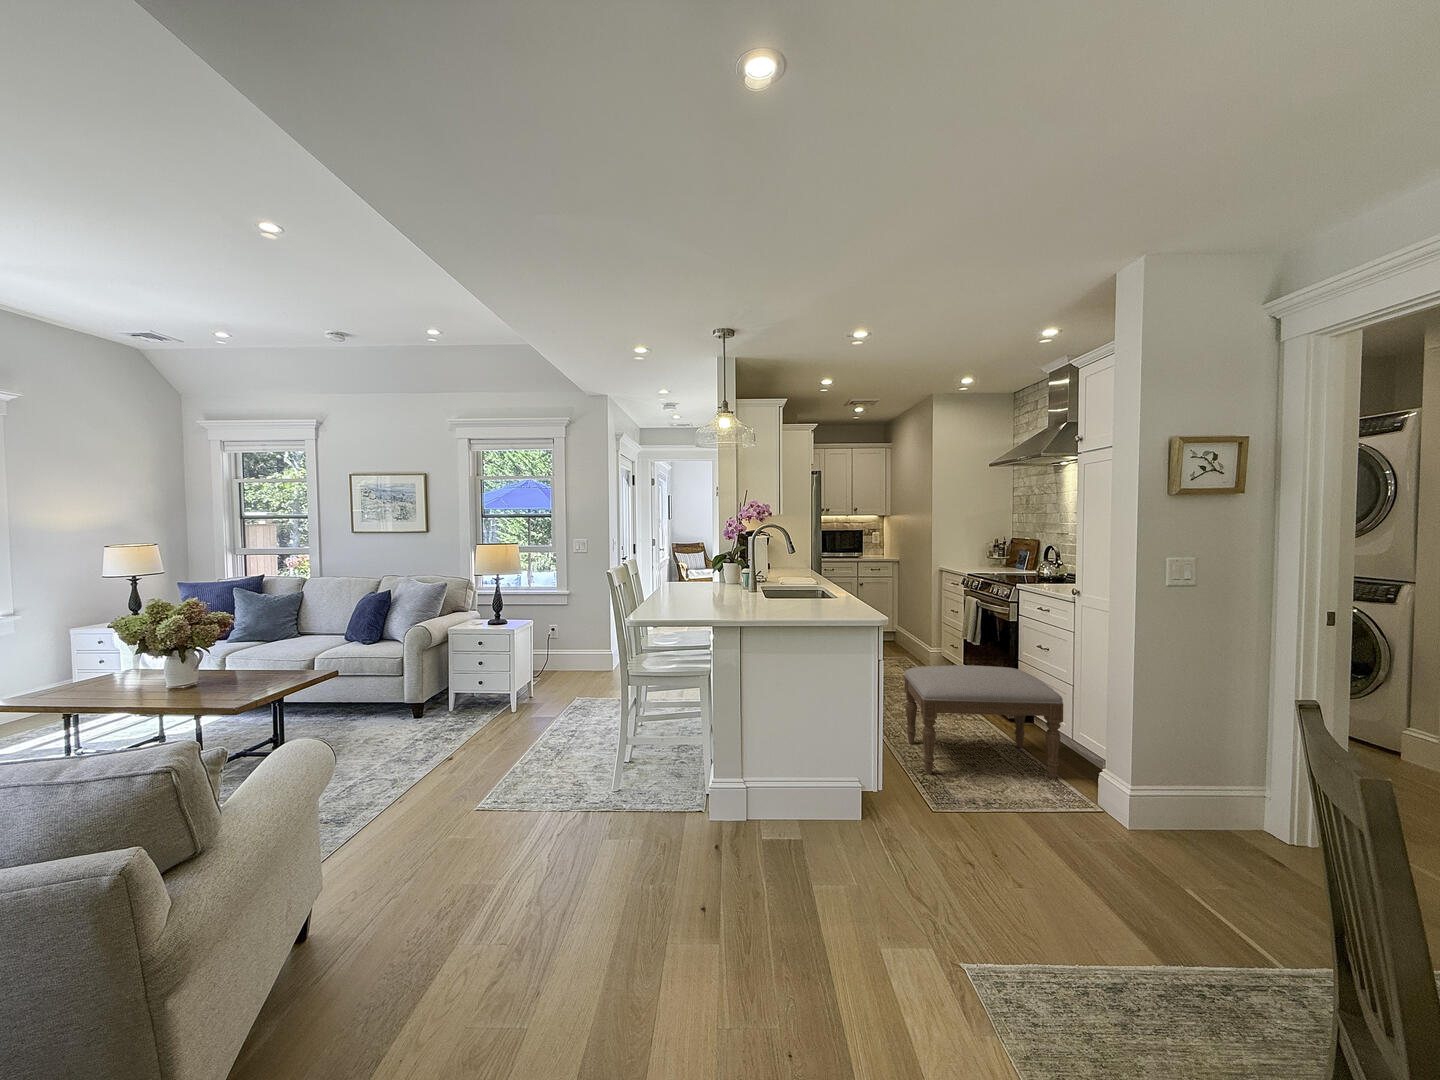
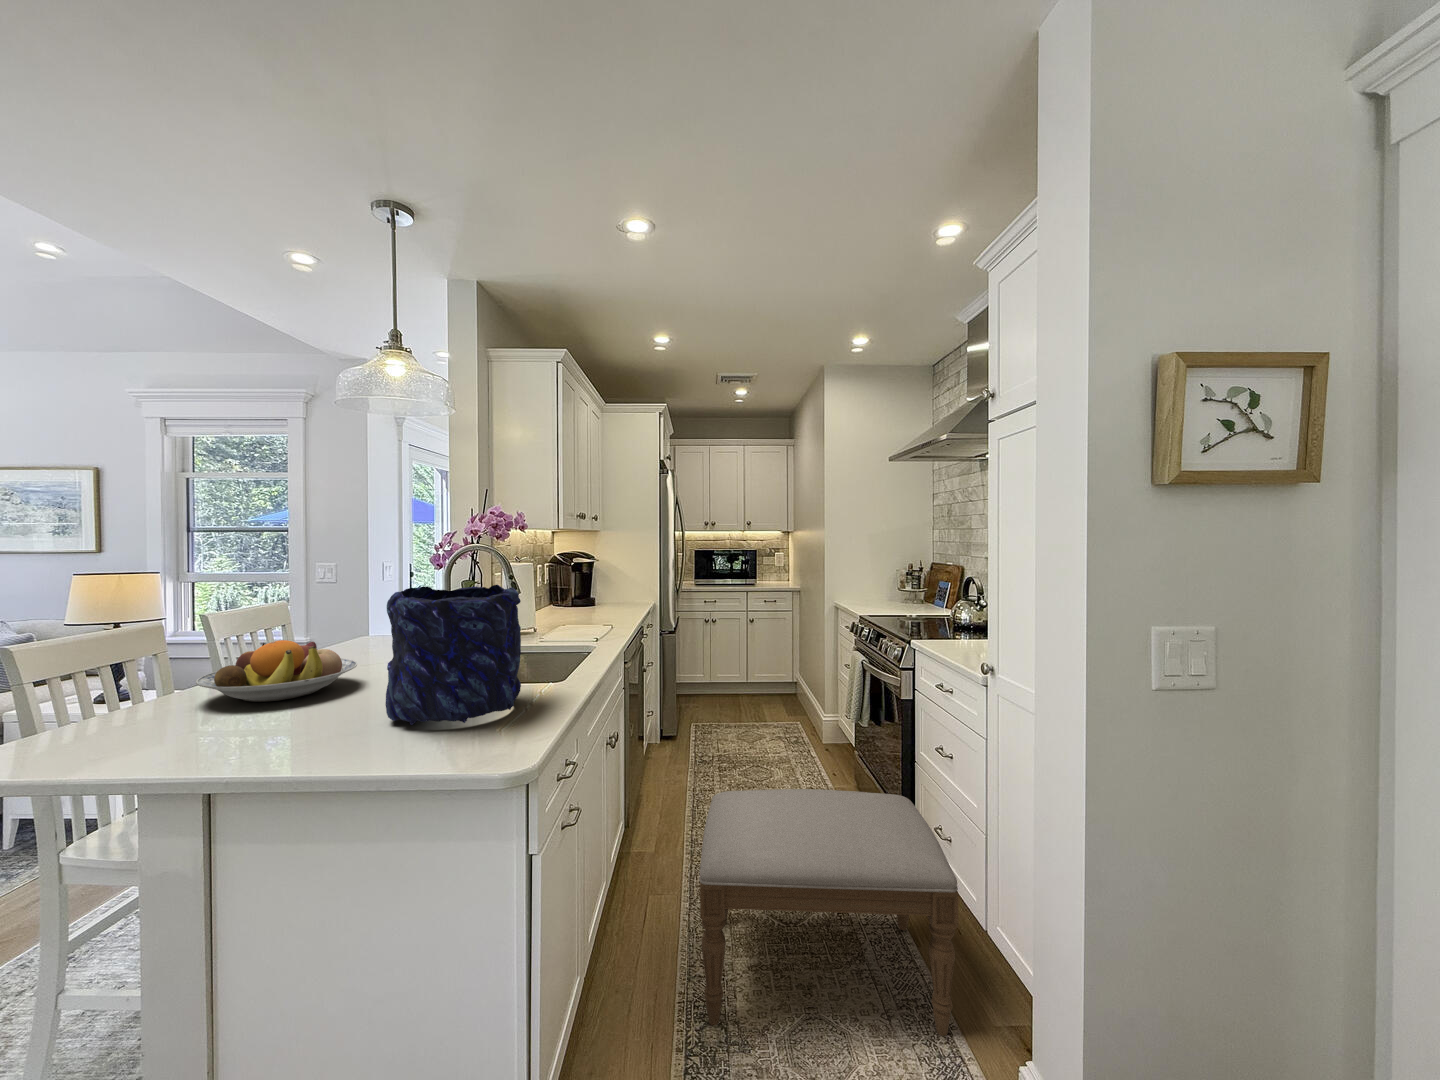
vase: none [783,544,844,608] -> present [385,585,521,725]
fruit bowl: none [670,573,737,603] -> present [196,640,357,702]

